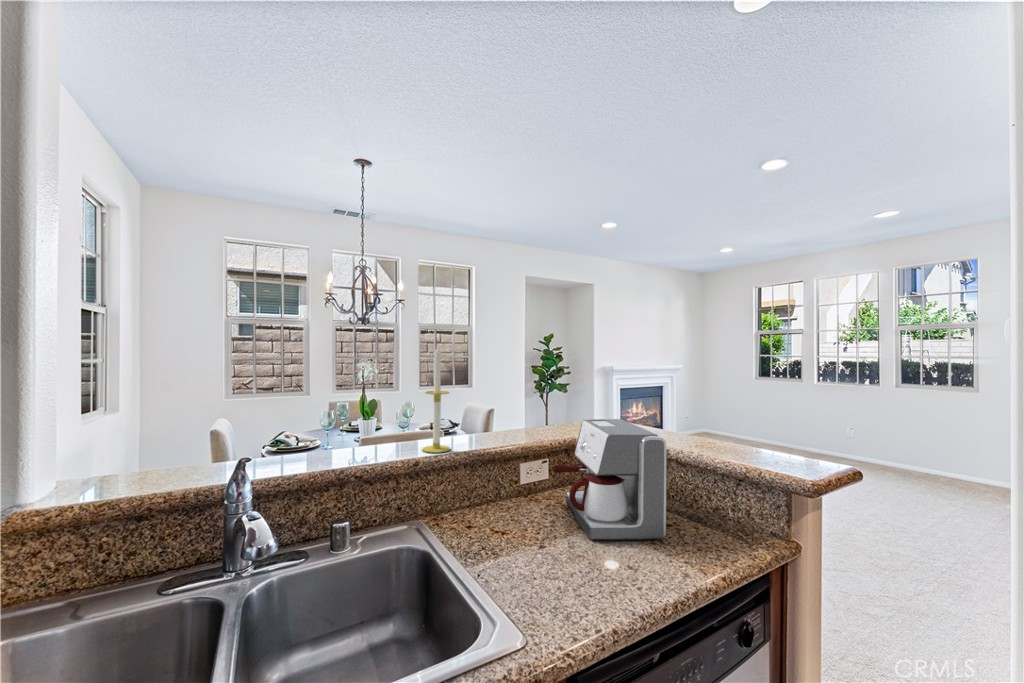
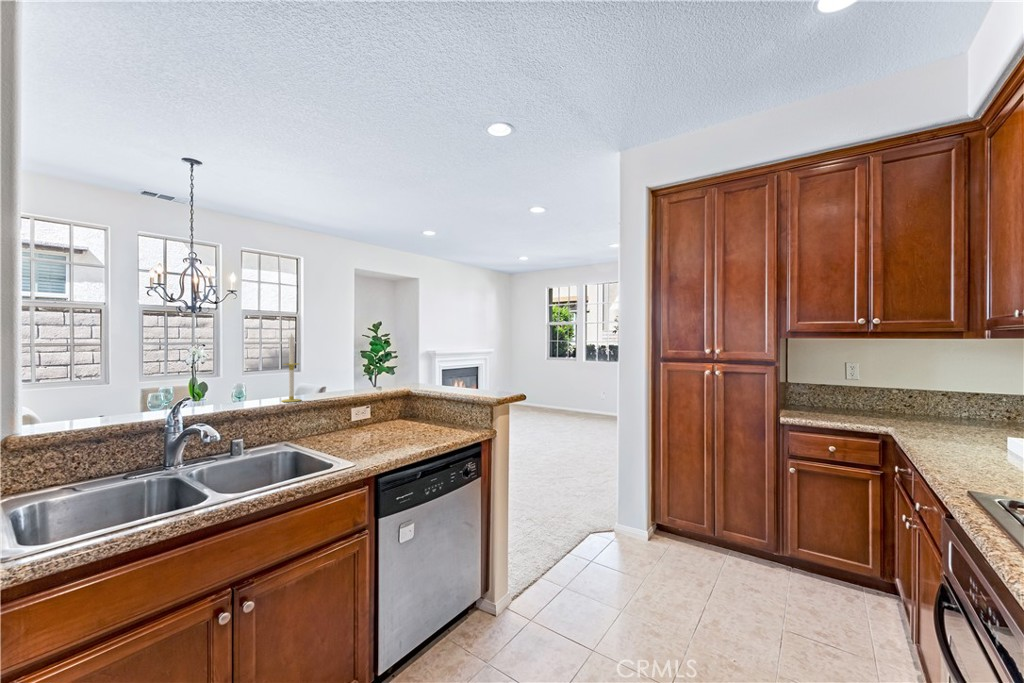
coffee maker: present [554,419,666,540] -> none [372,377,433,439]

